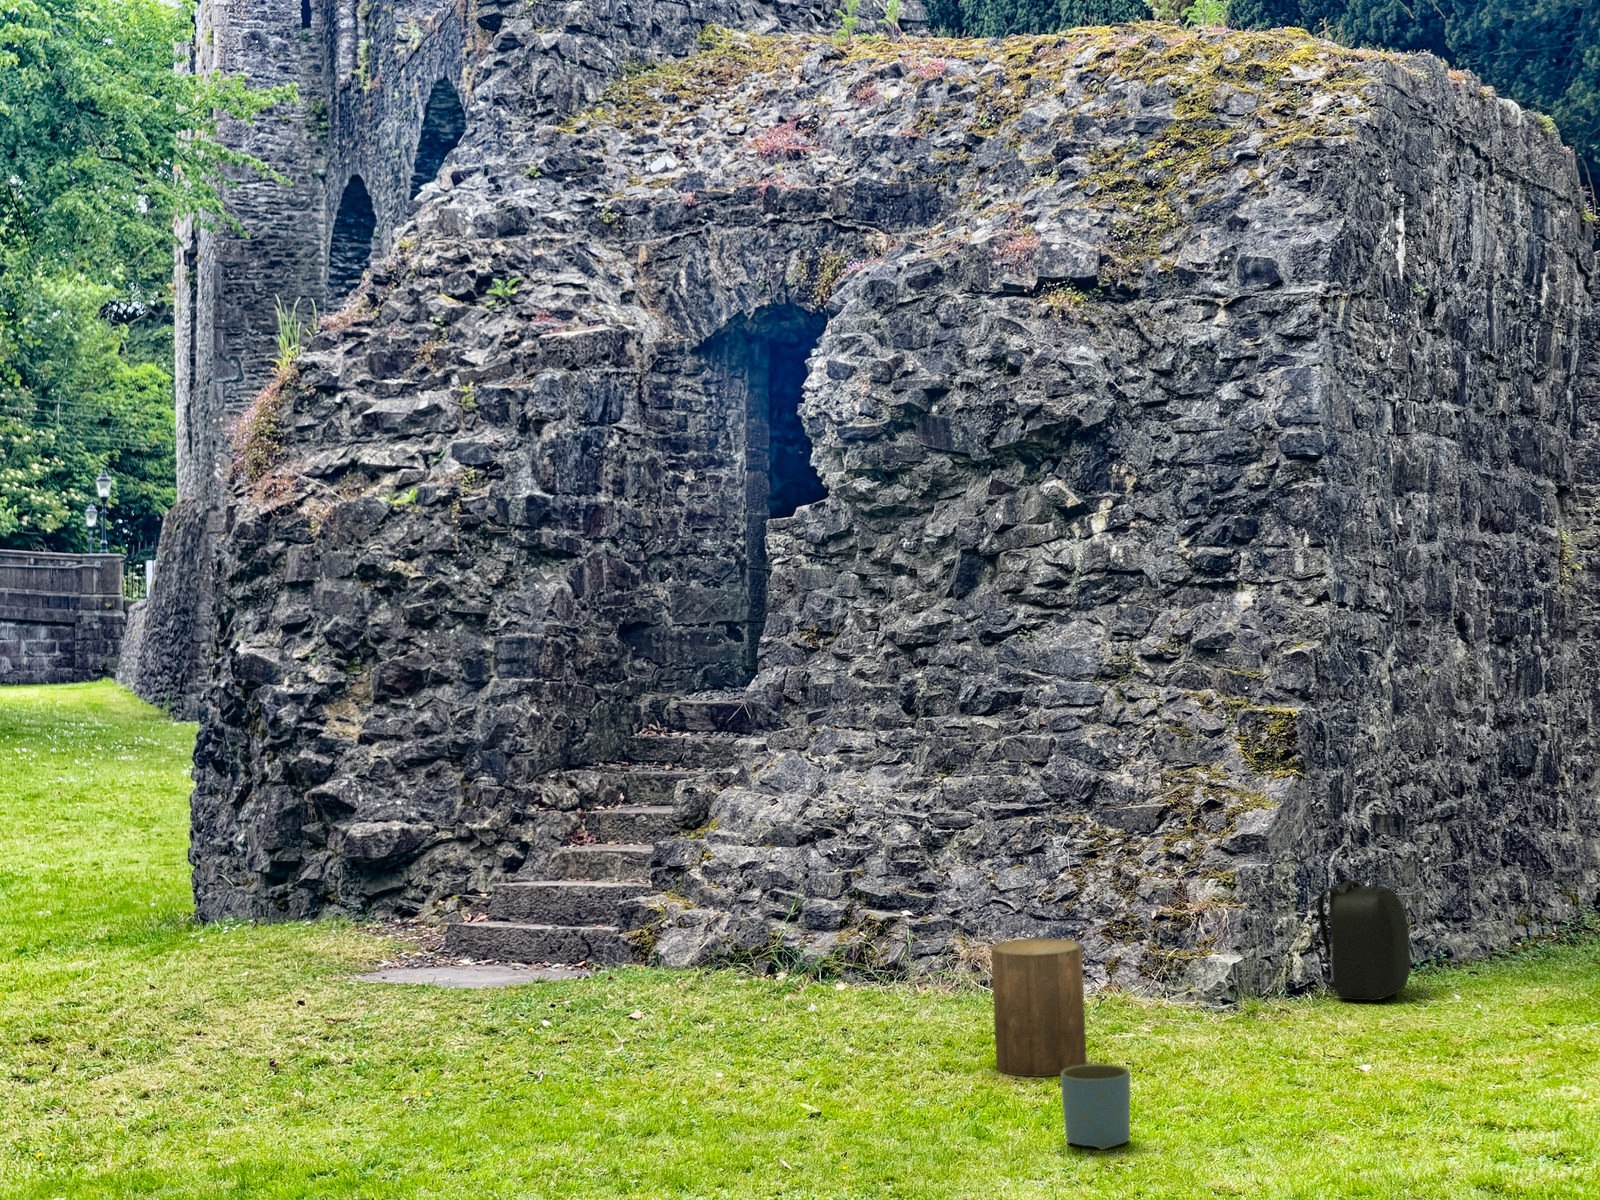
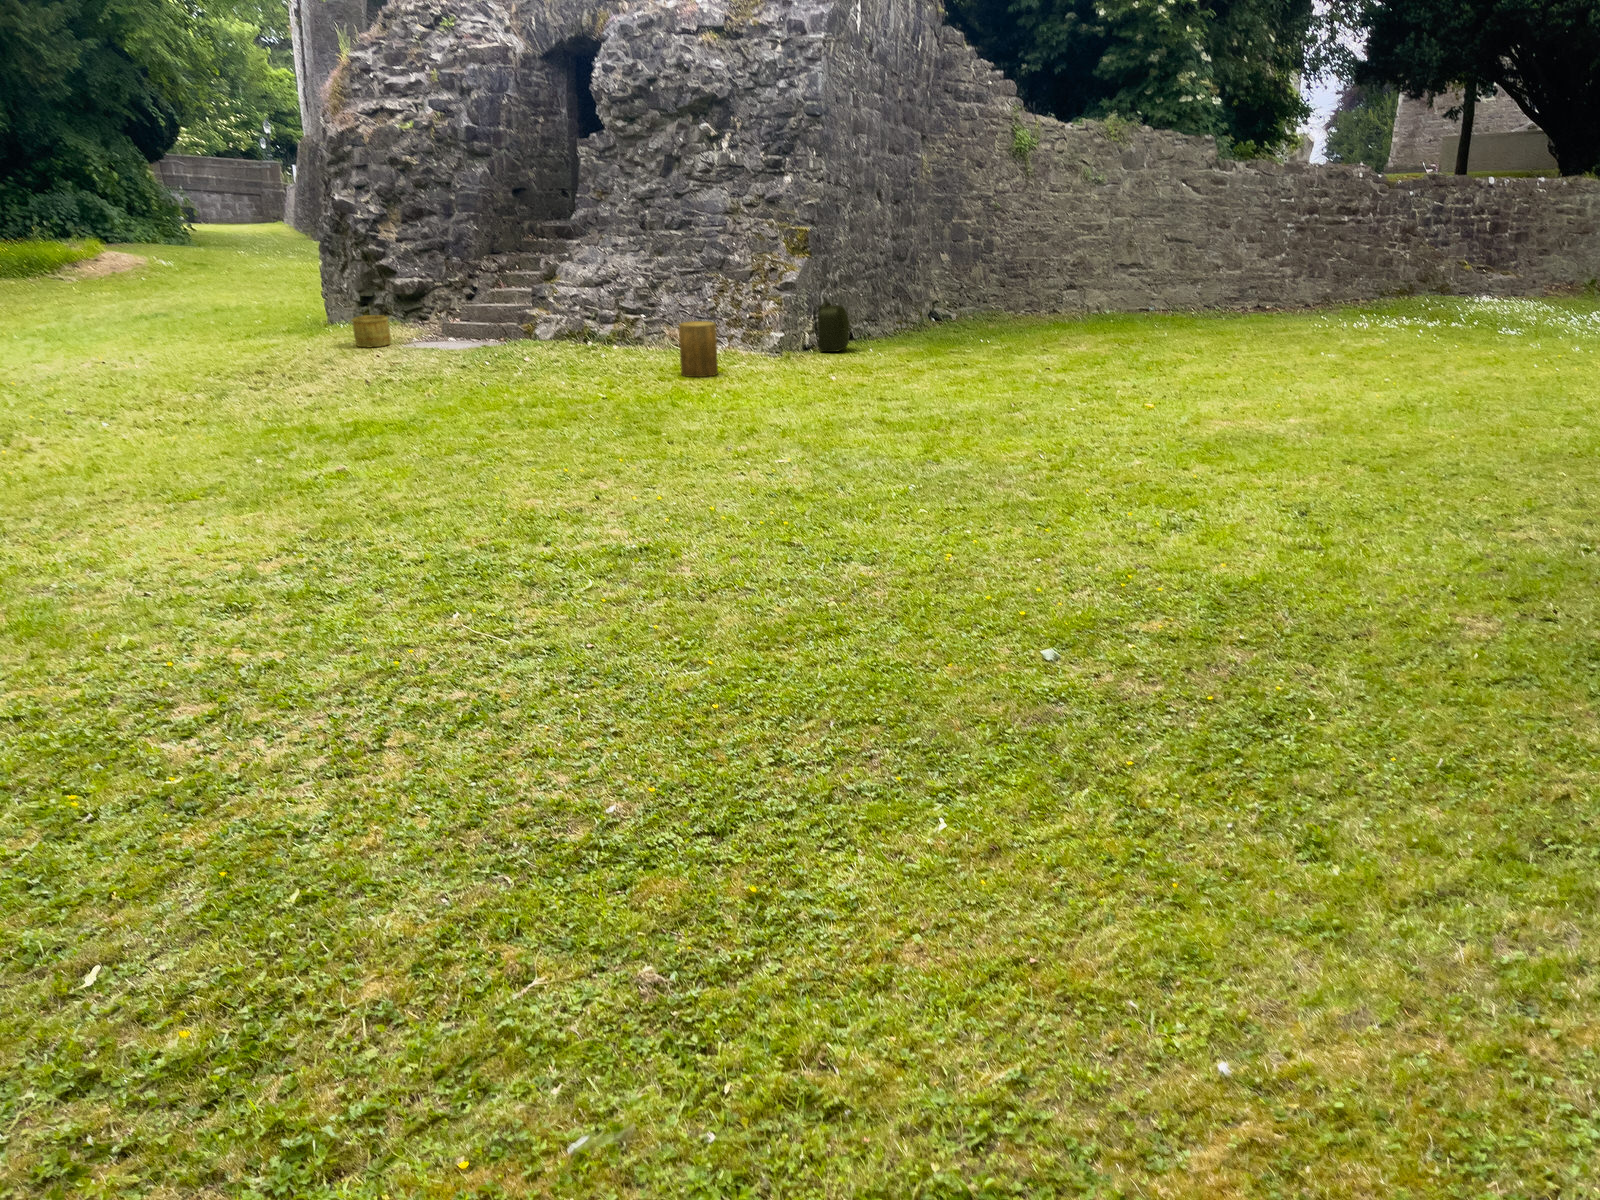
wooden bucket: none [243,917,327,993] -> present [351,315,391,347]
planter: present [1061,1064,1130,1150] -> none [706,366,734,400]

